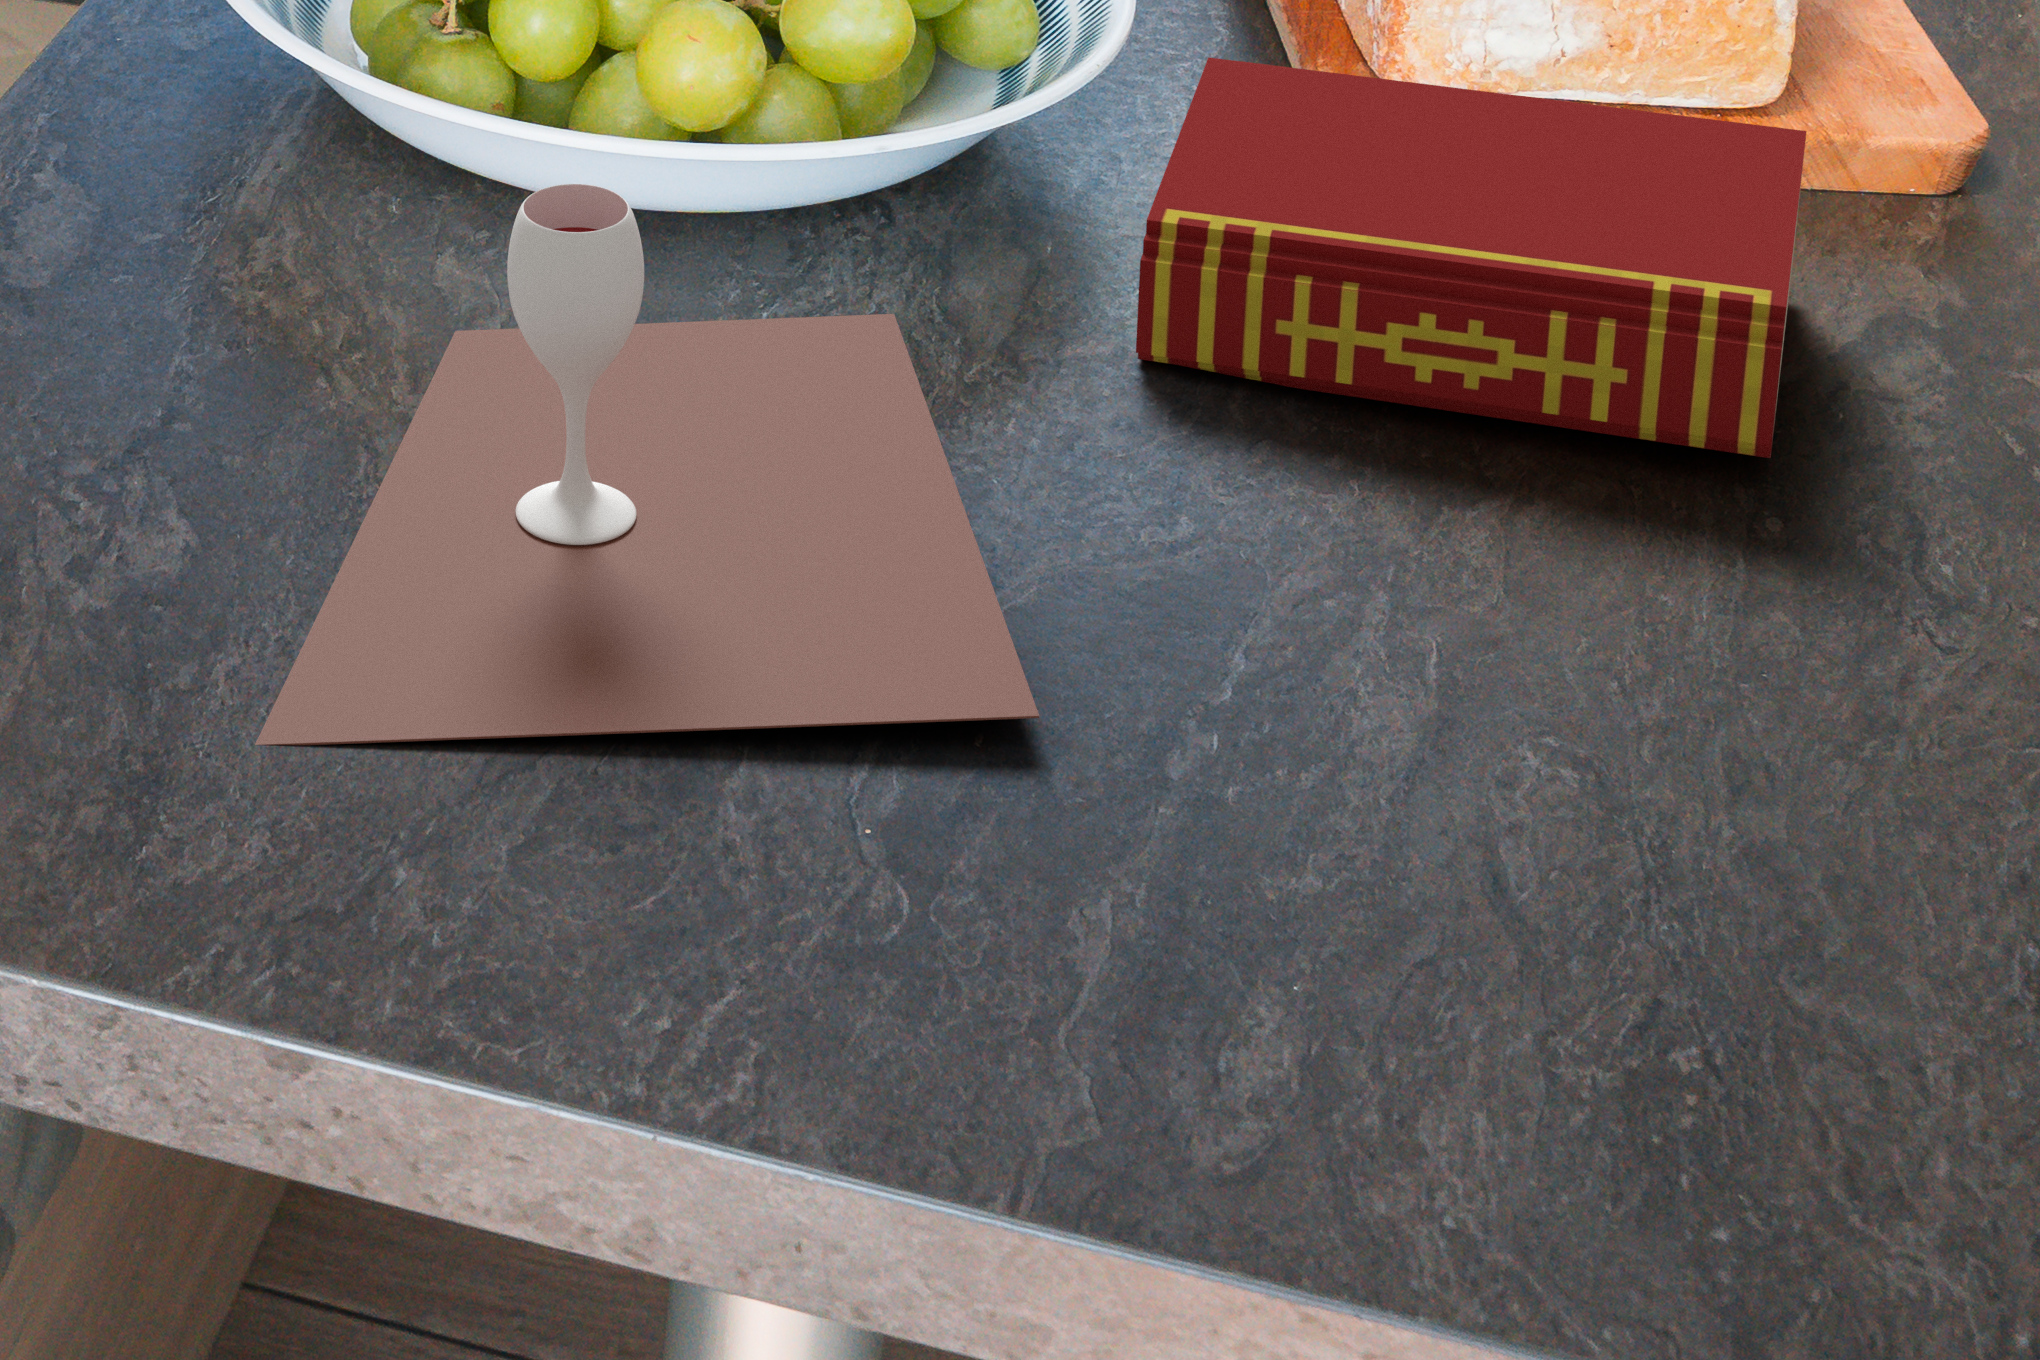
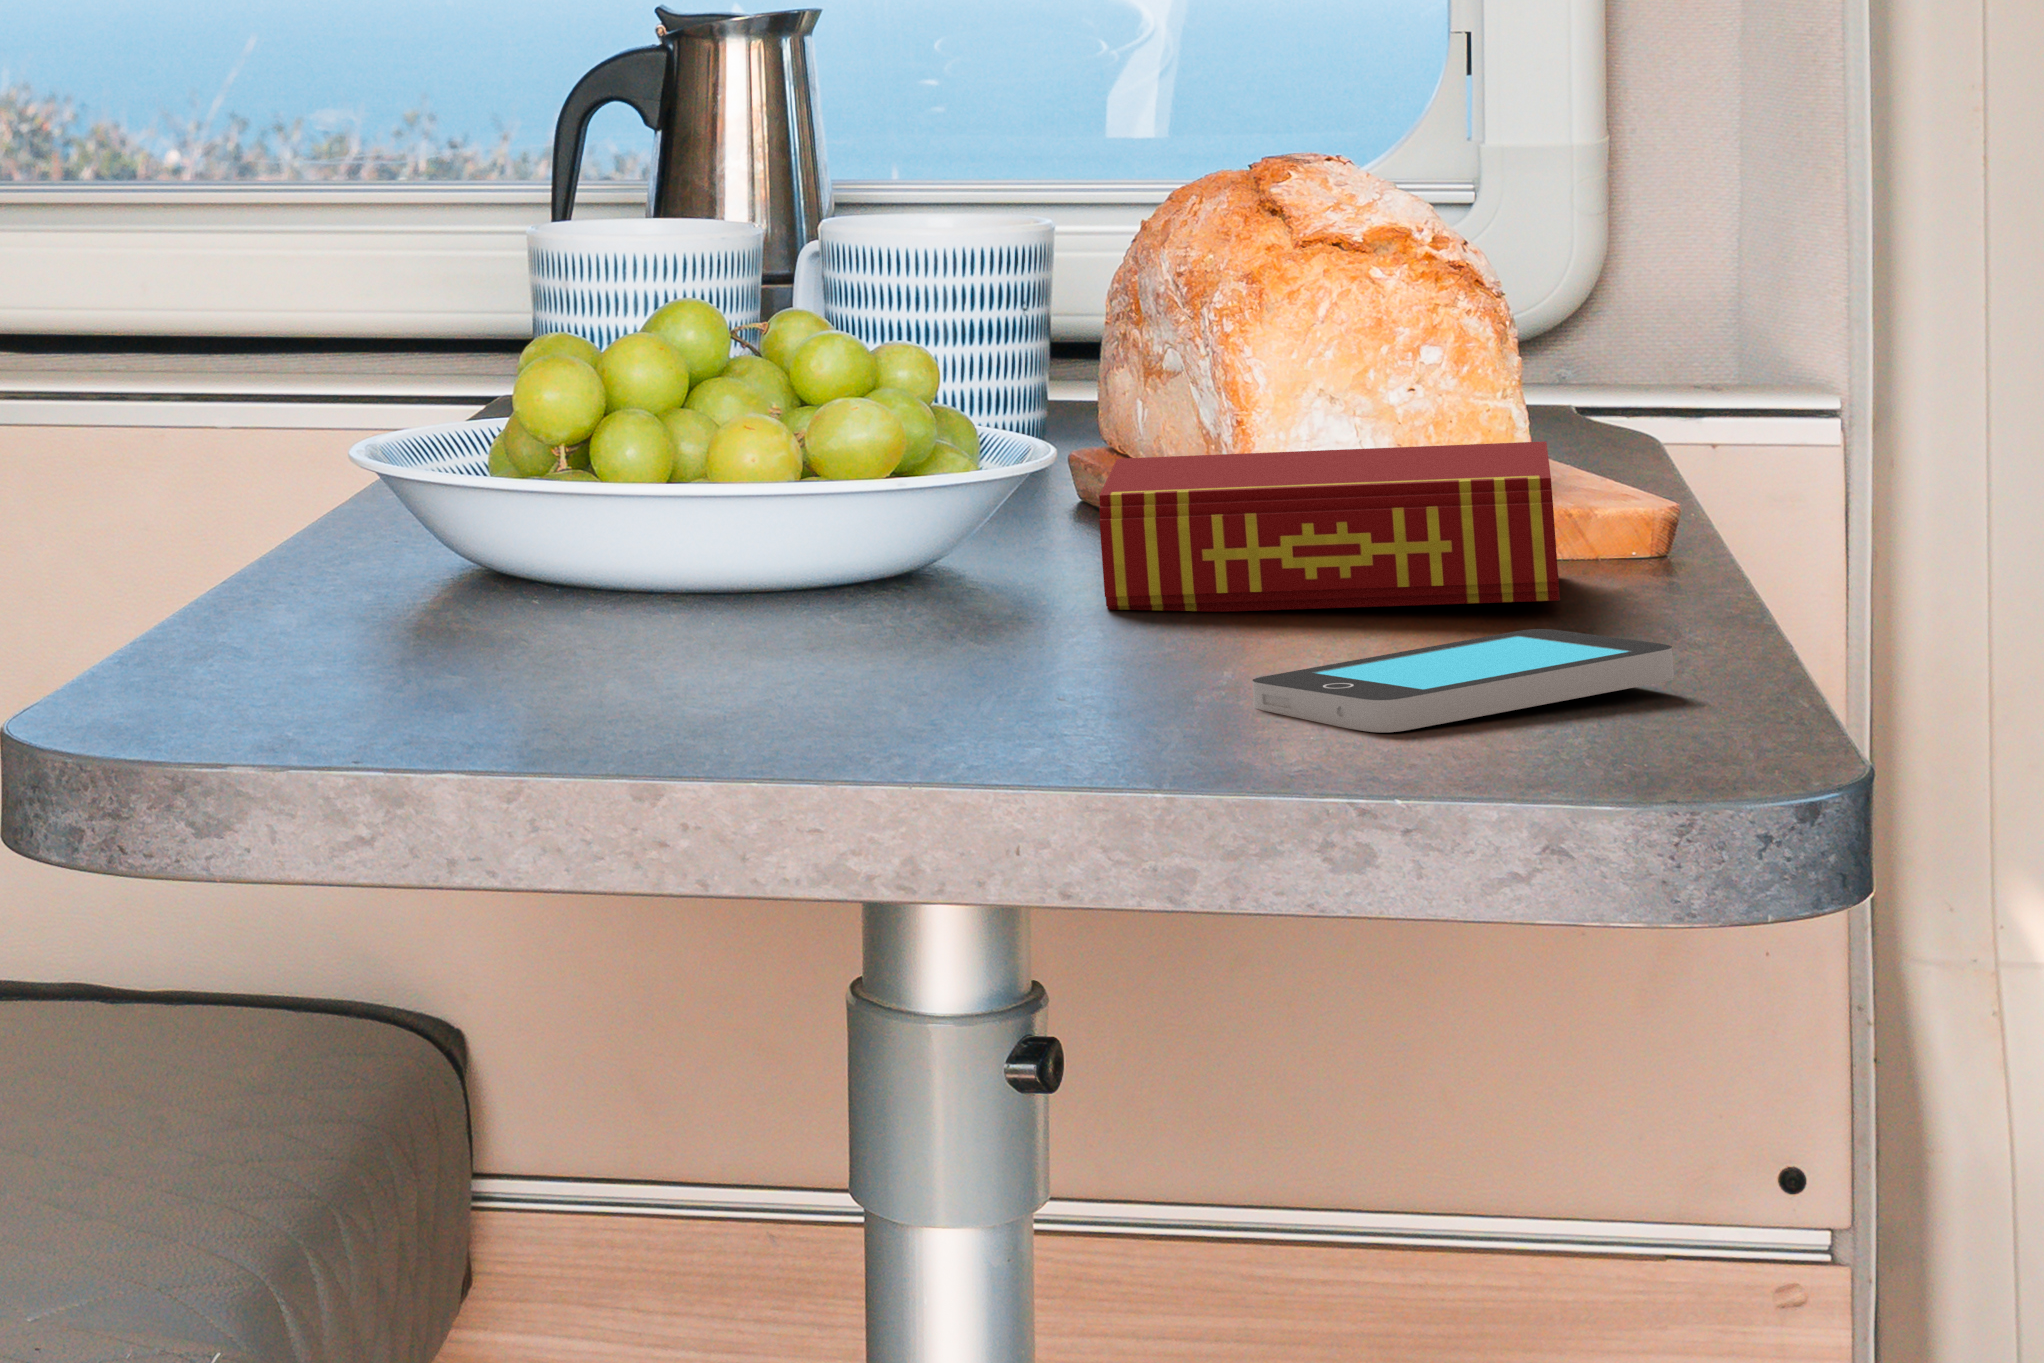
wine glass: present [255,184,1039,745] -> none [408,400,1095,727]
smartphone: none [1254,658,1893,978] -> present [1252,629,1674,732]

